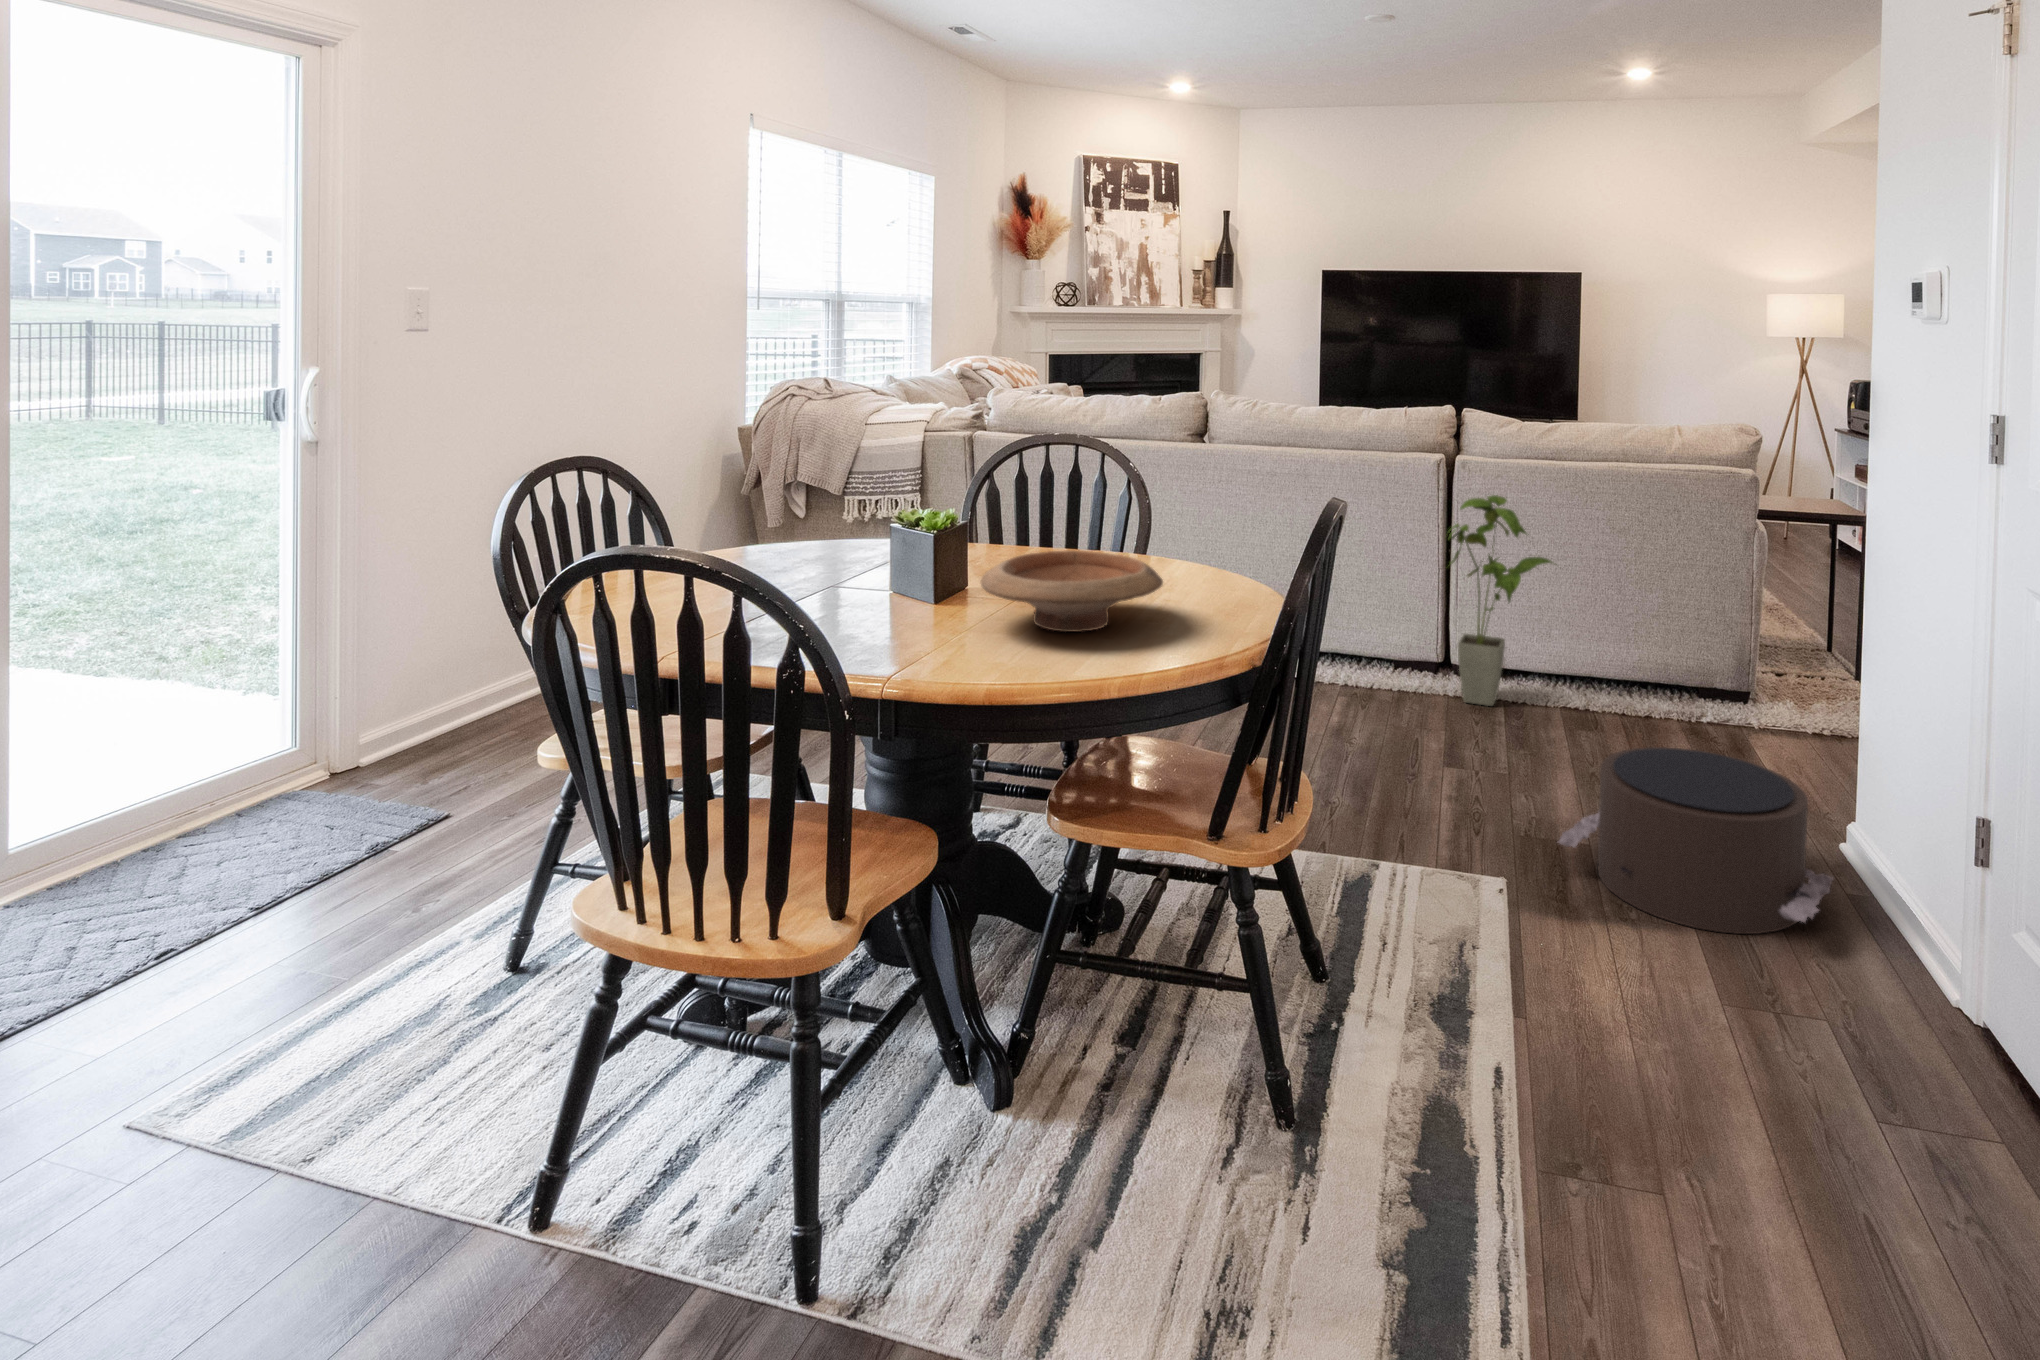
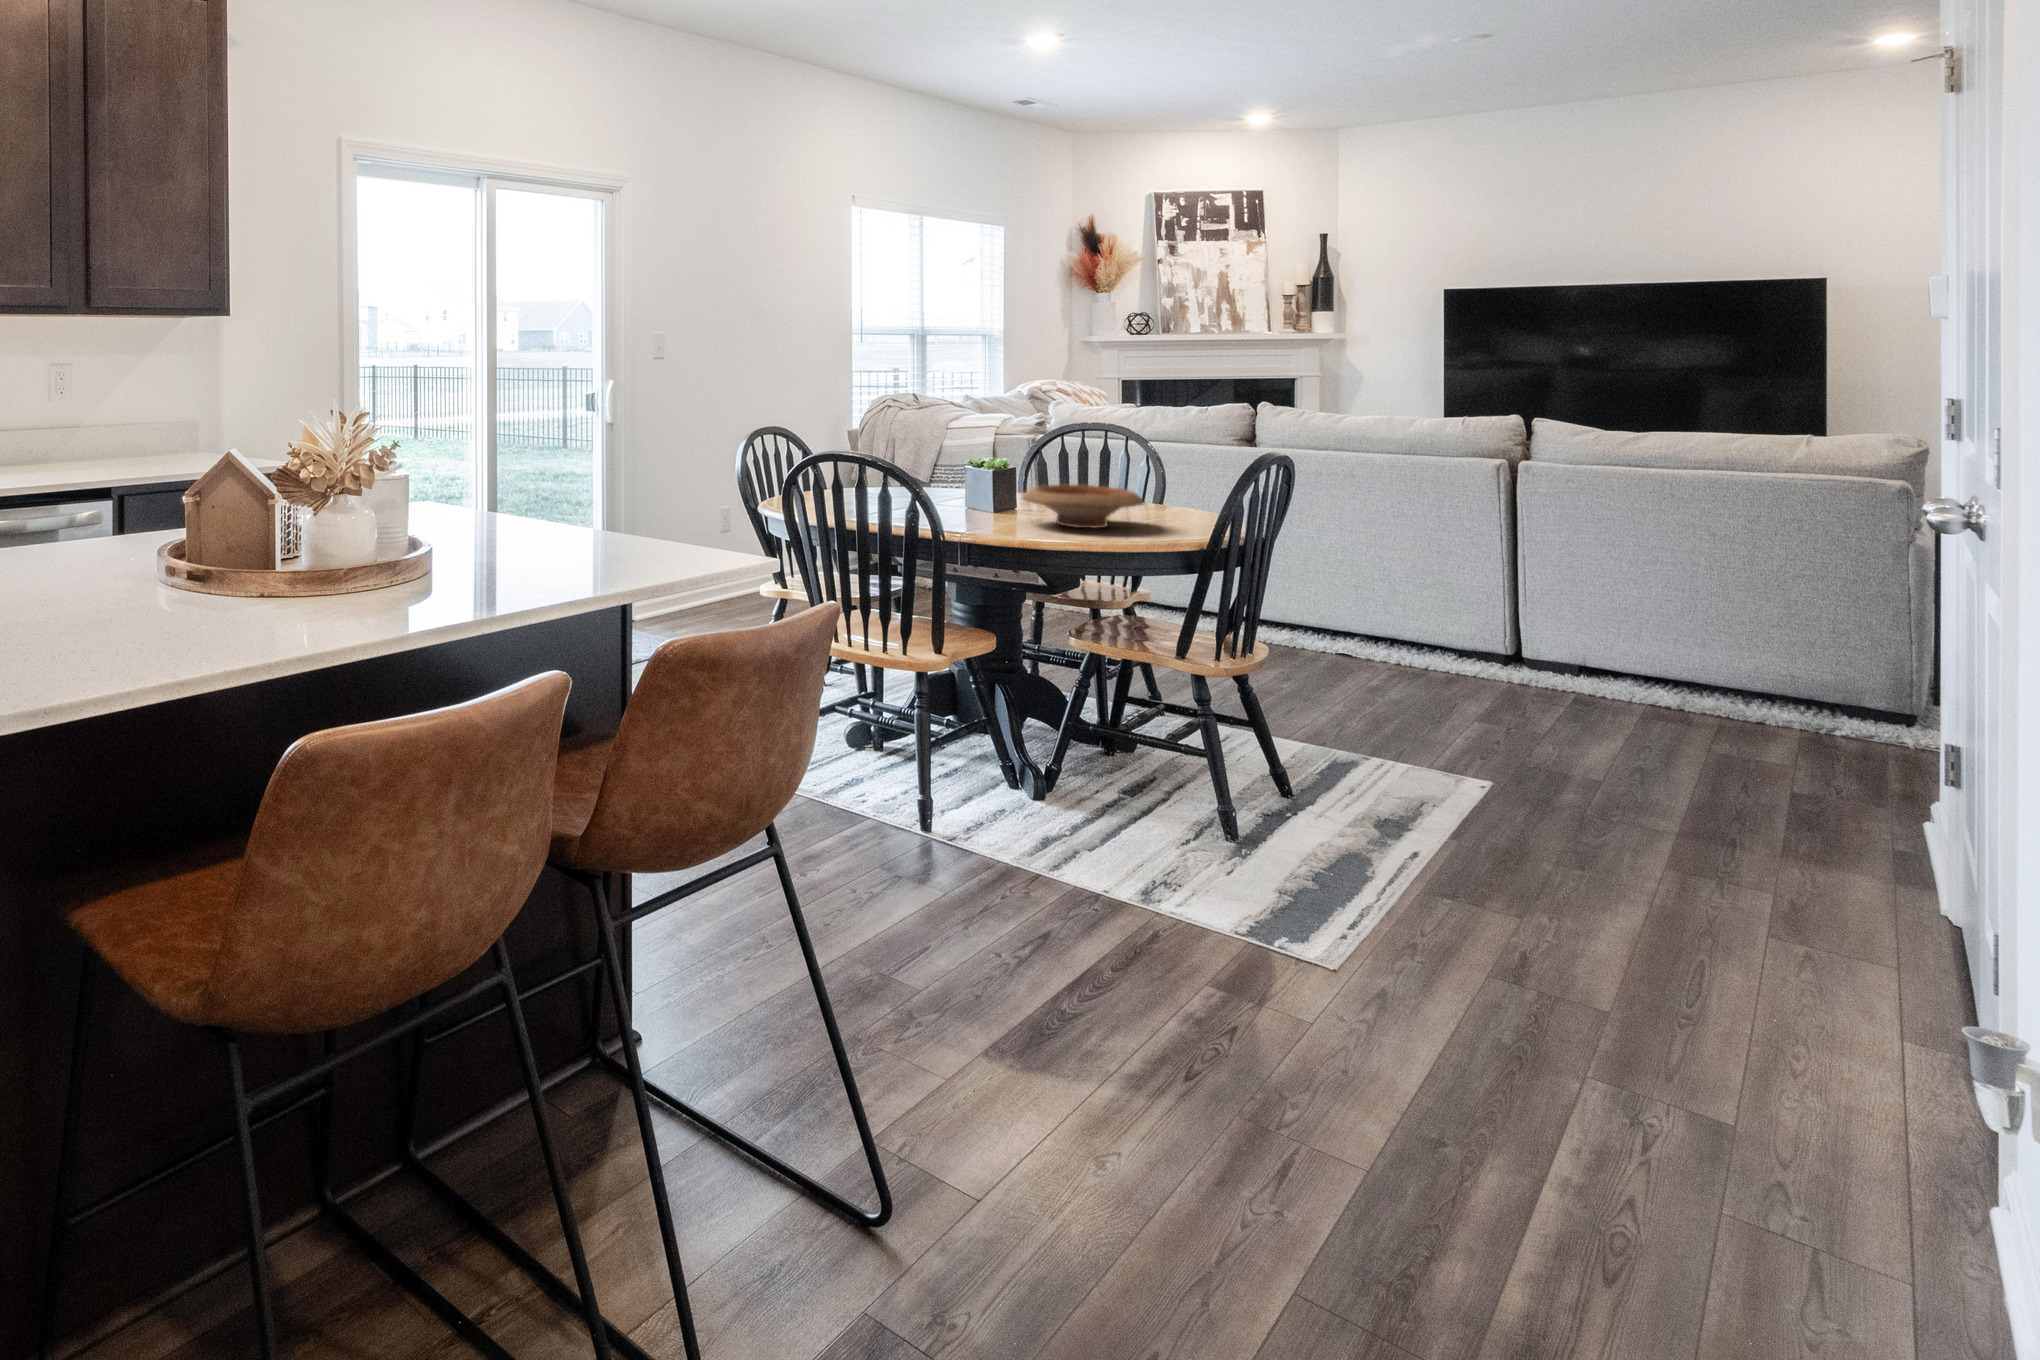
house plant: present [1449,495,1552,706] -> none [1503,497,1644,693]
pouf: present [1558,747,1833,934] -> none [1547,702,1858,853]

